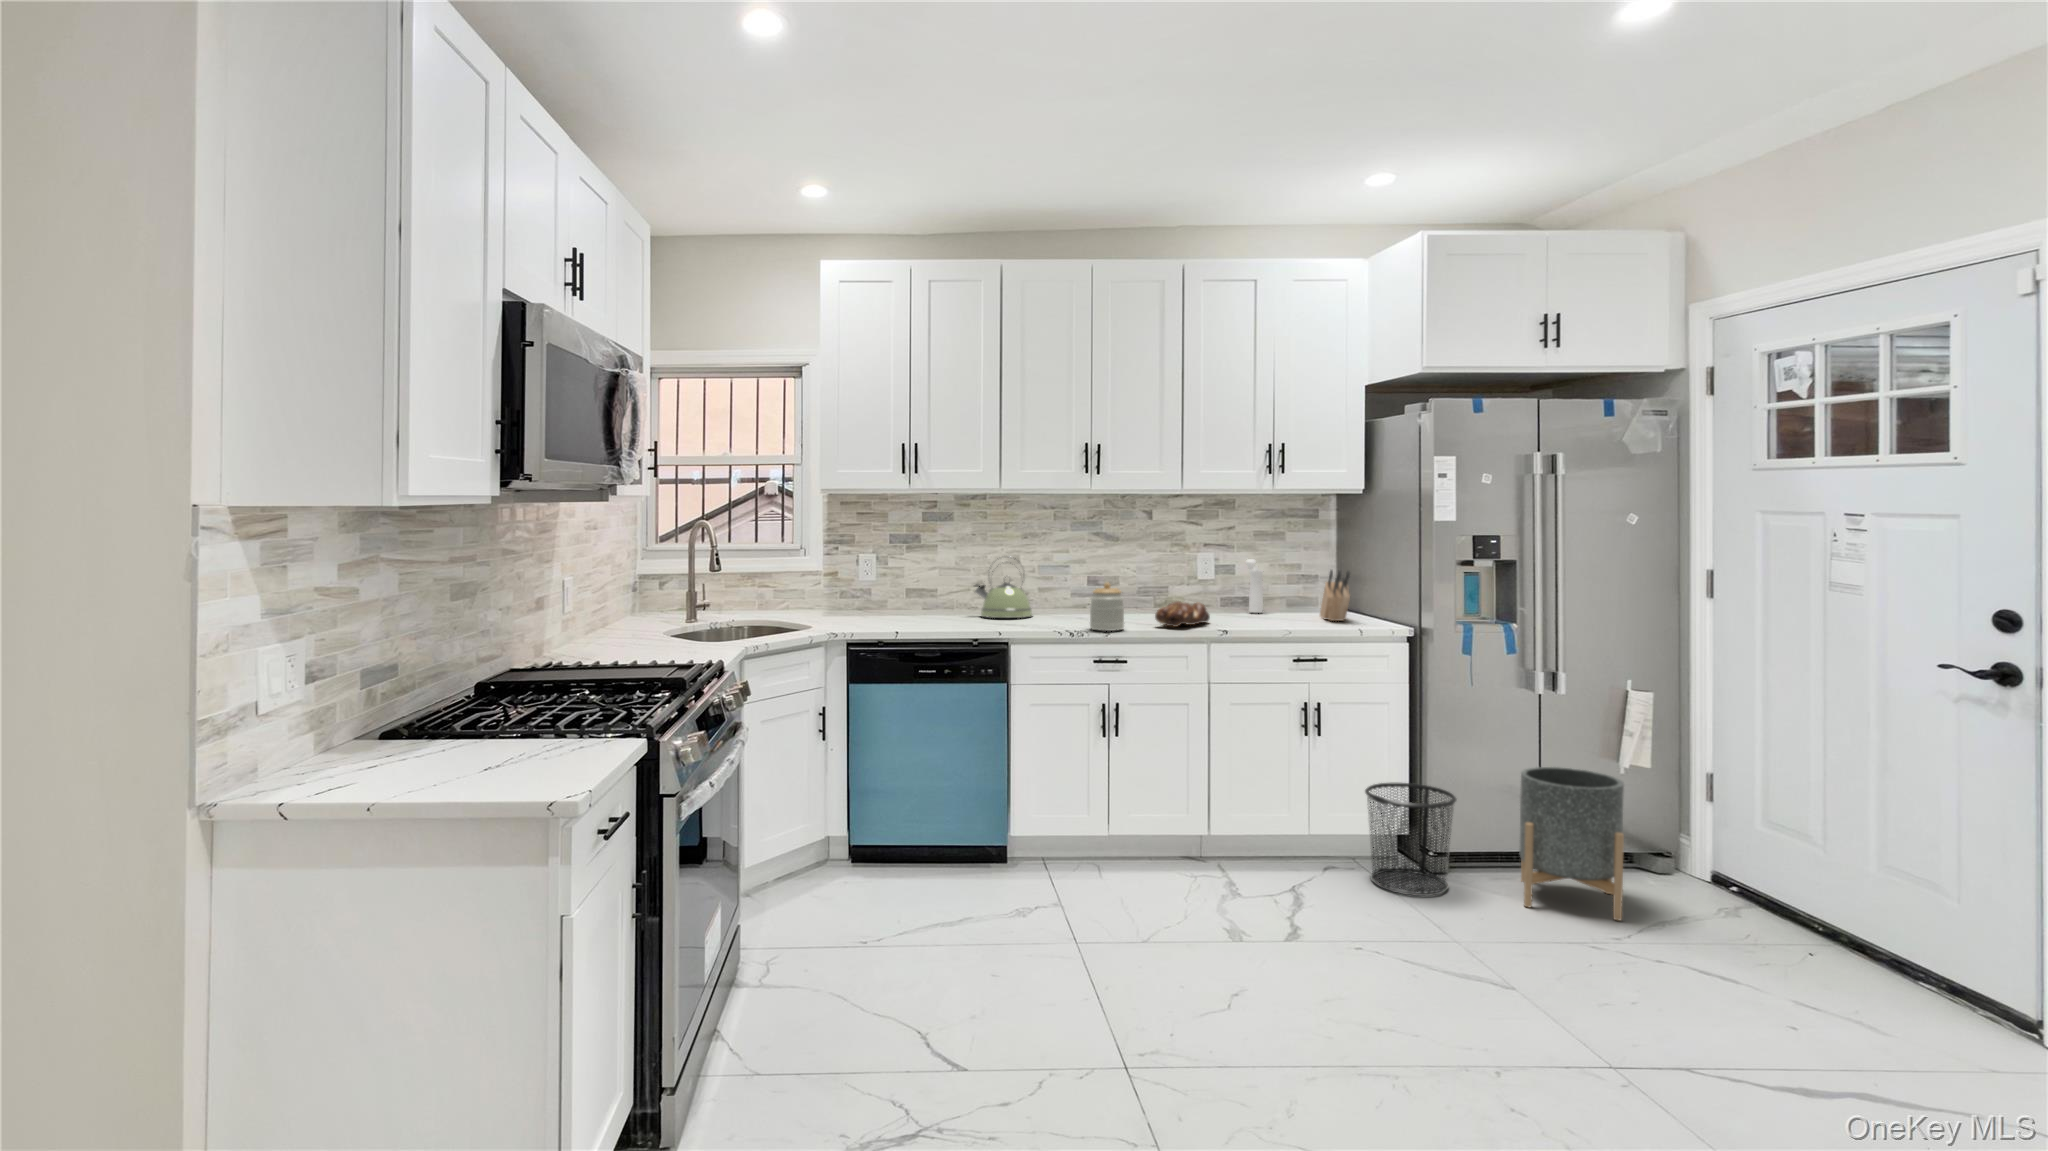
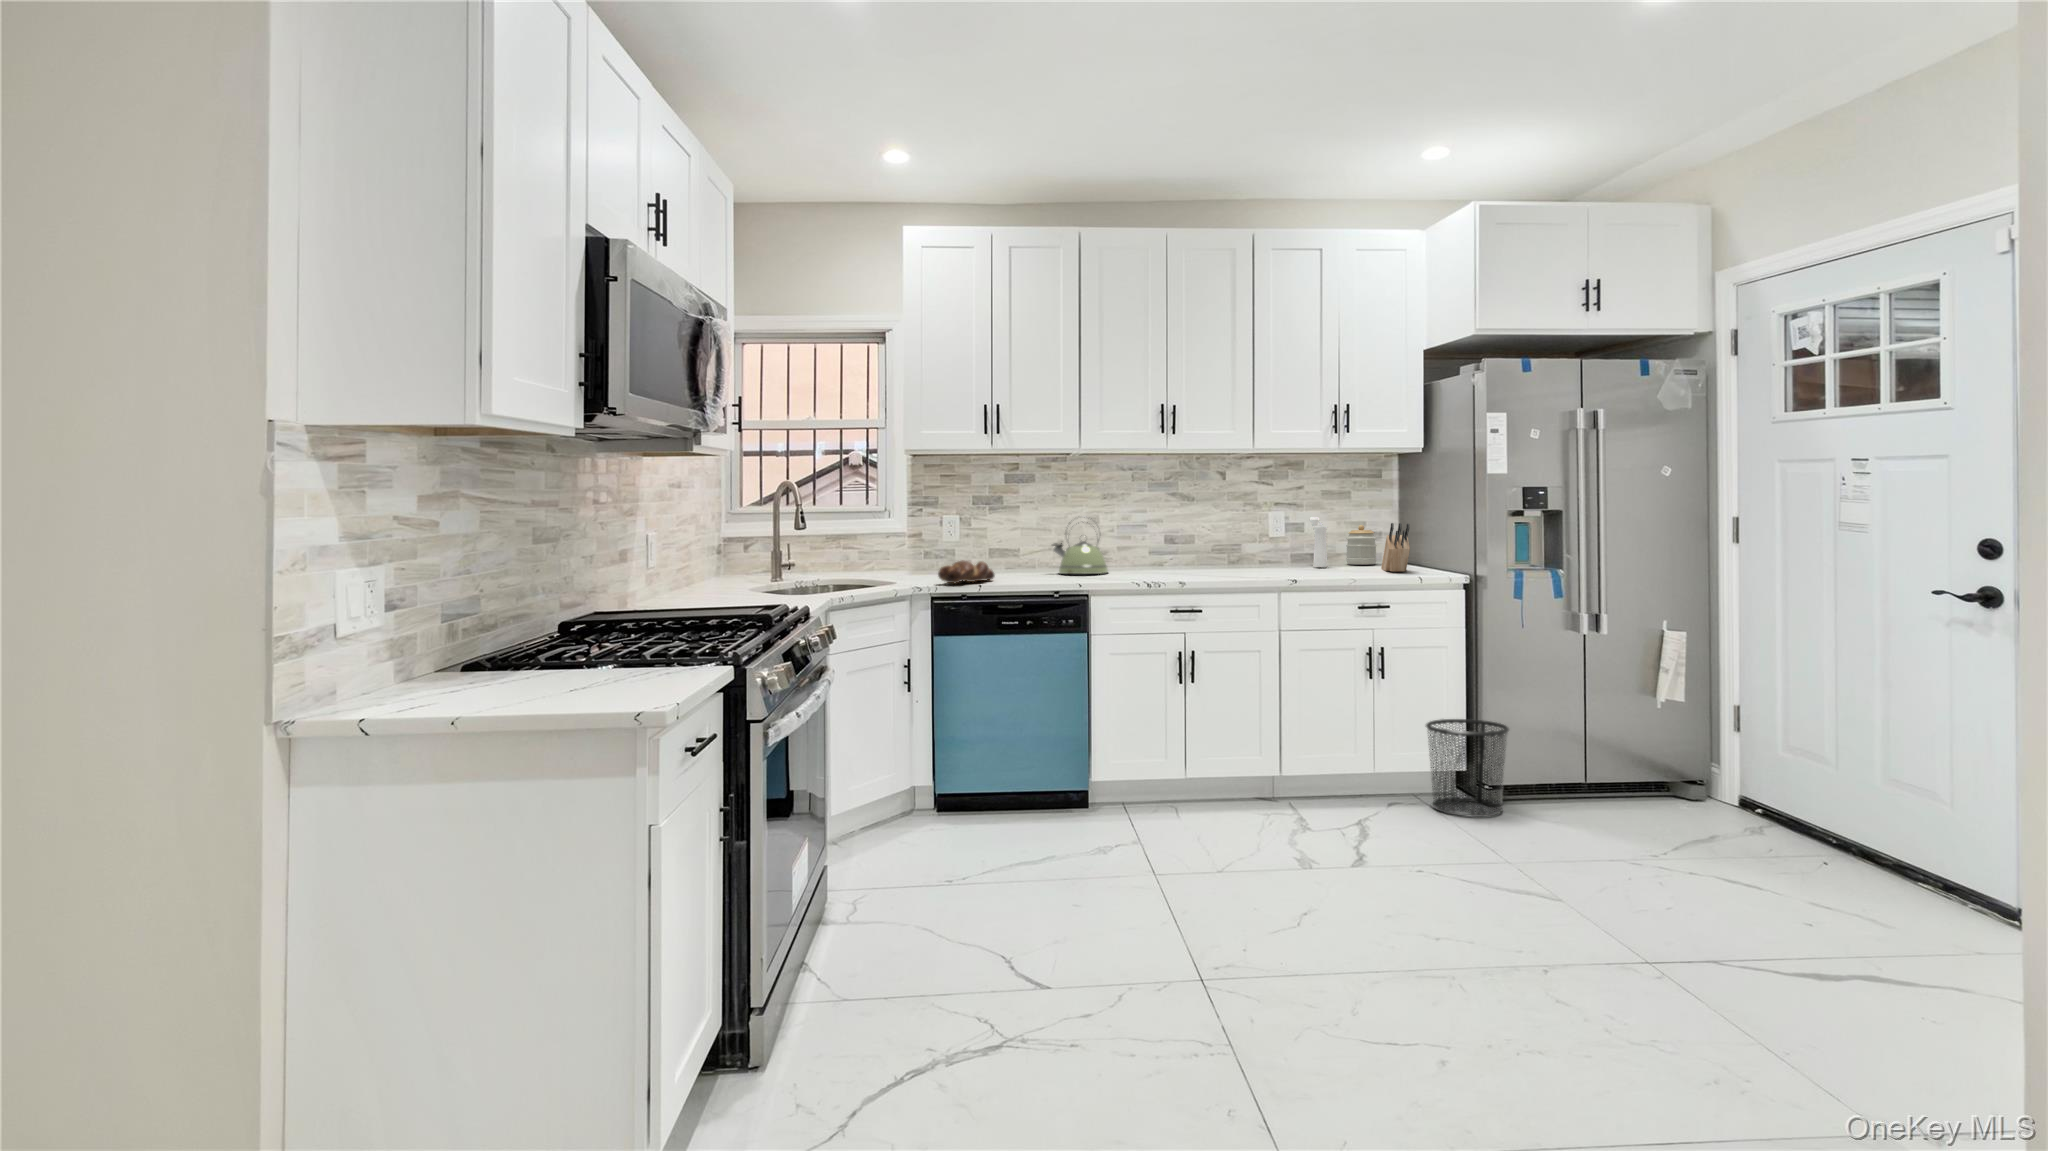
jar: present [1090,583,1124,631] -> present [1346,525,1376,565]
bread loaf: present [1155,601,1210,627] -> present [938,561,995,583]
planter: present [1519,767,1624,920] -> none [1568,700,1660,830]

